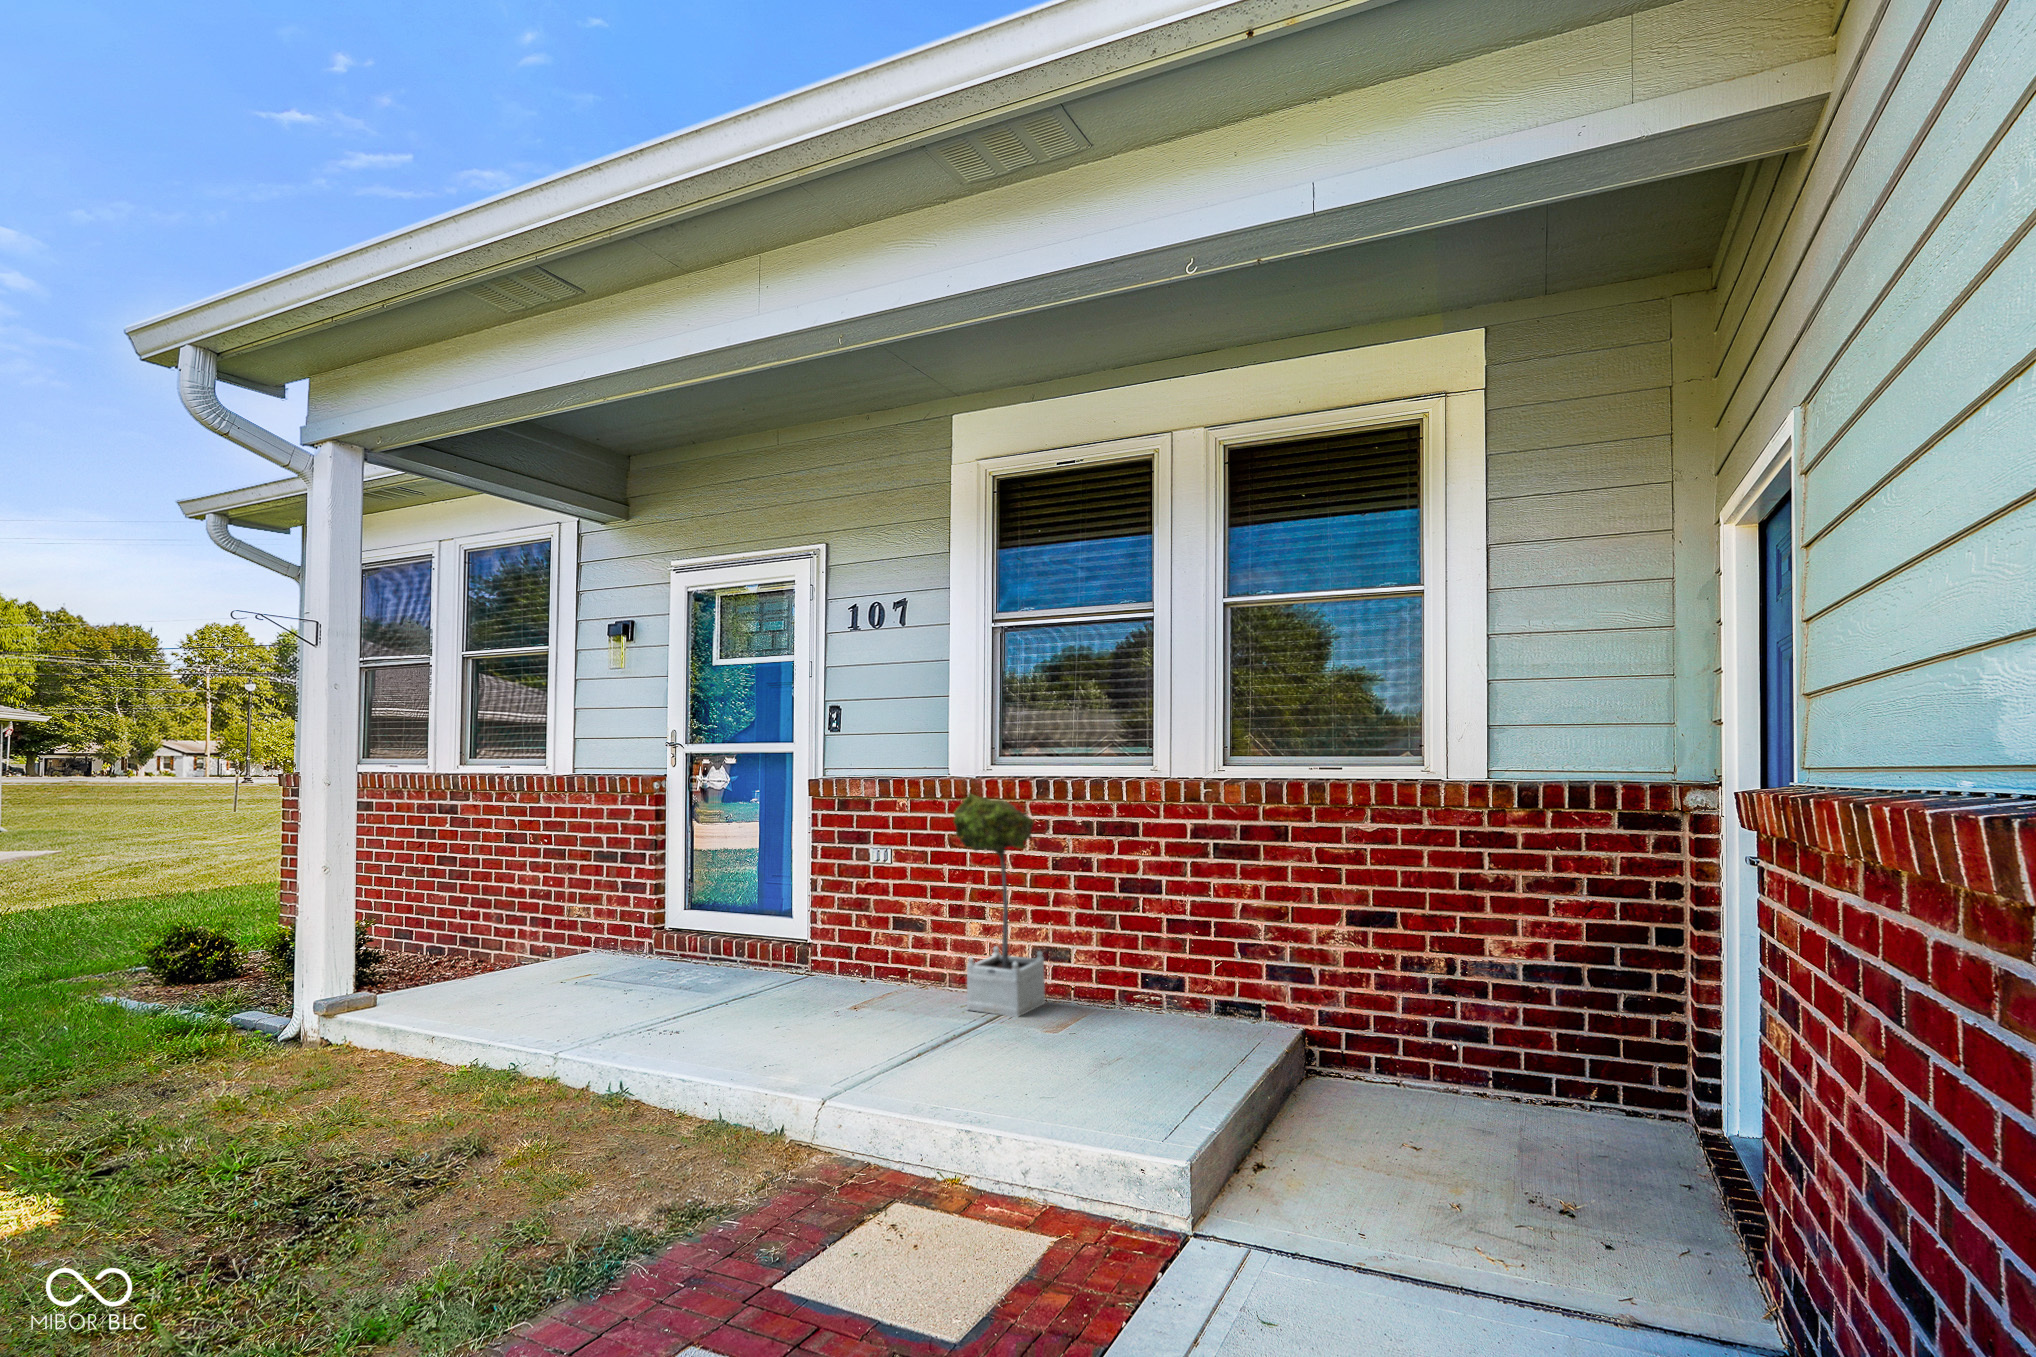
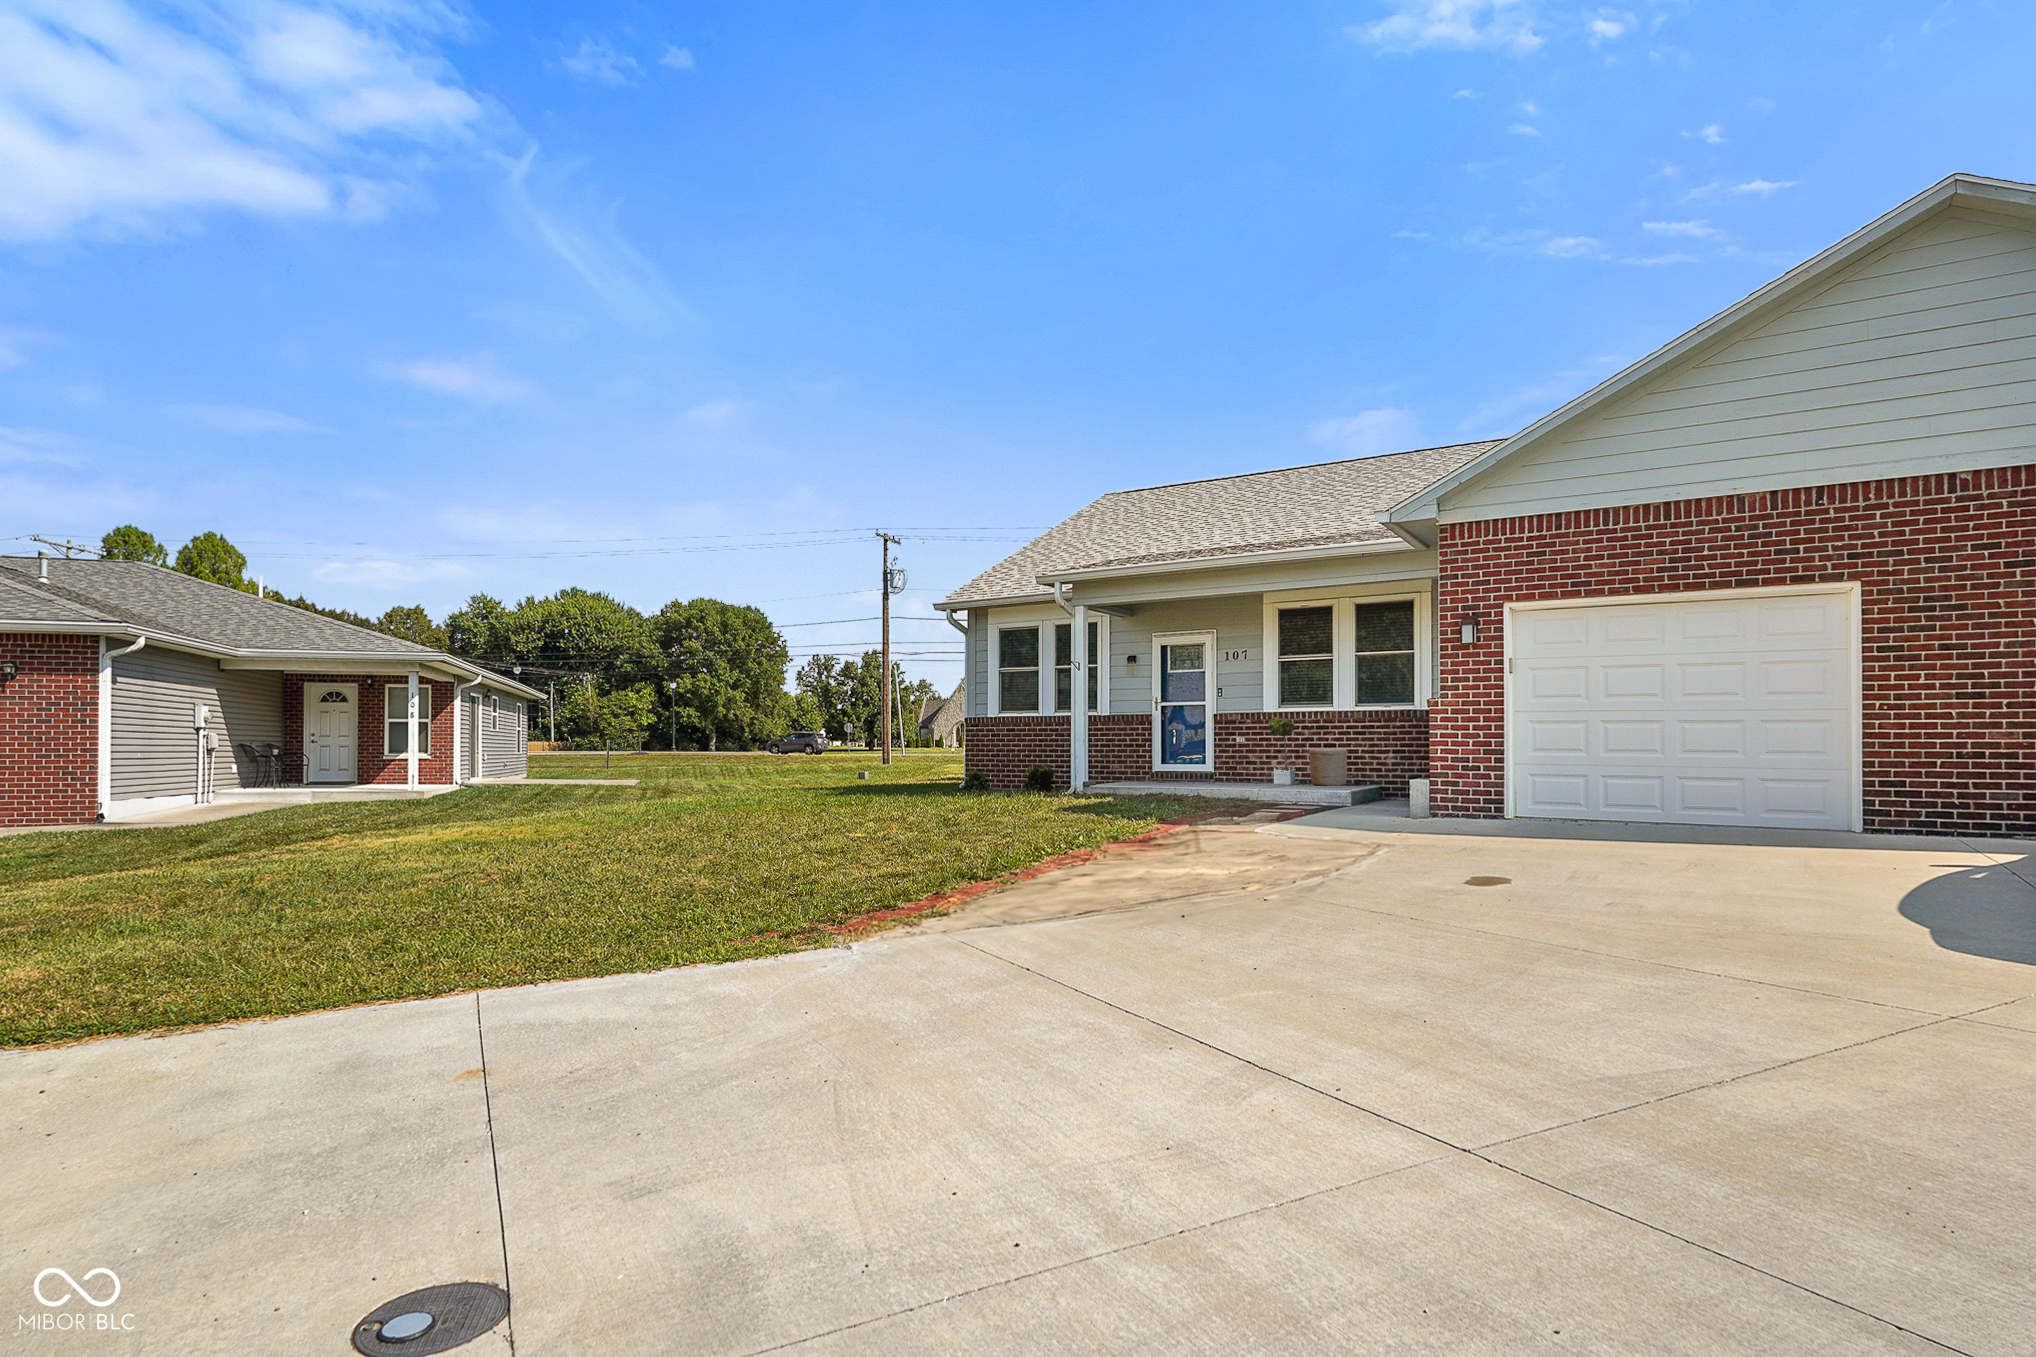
woven basket: none [1076,898,1201,1042] -> present [1309,749,1348,786]

